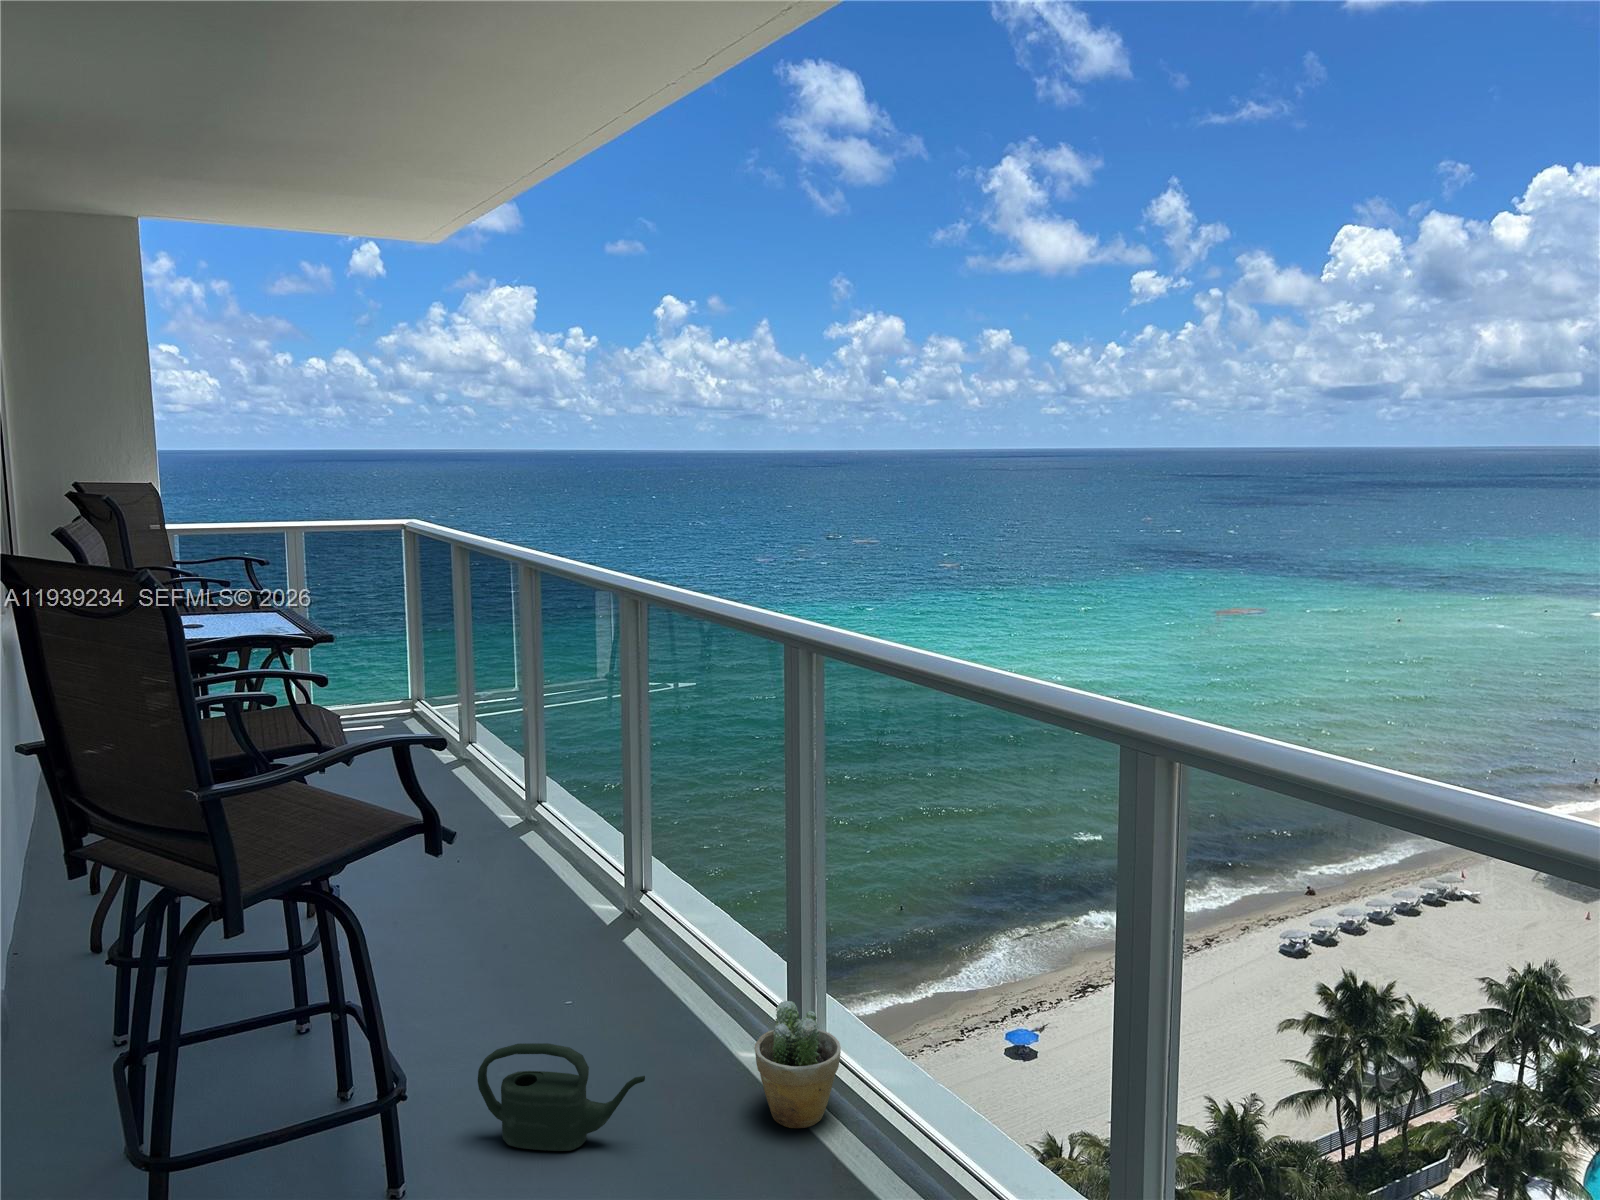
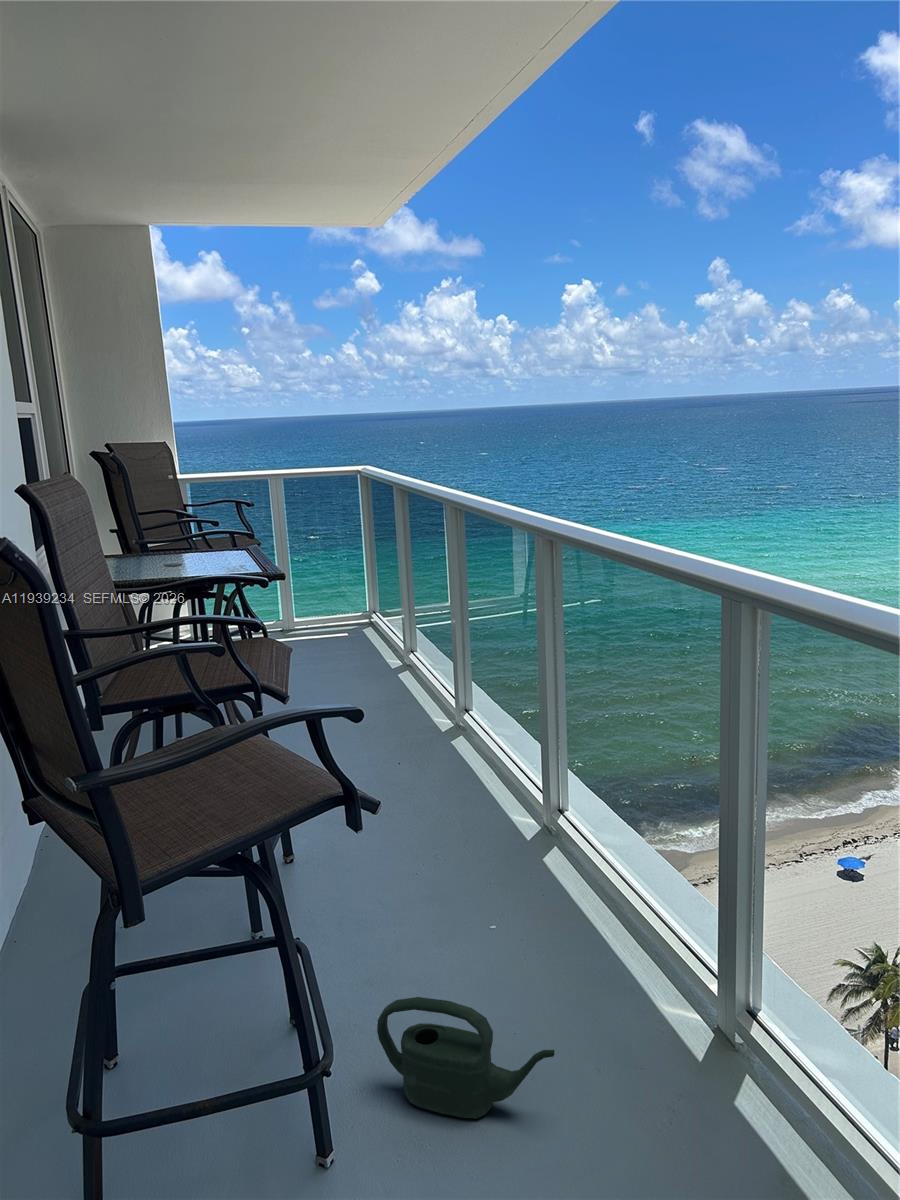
potted plant: present [754,1001,841,1128] -> none [680,972,784,1122]

